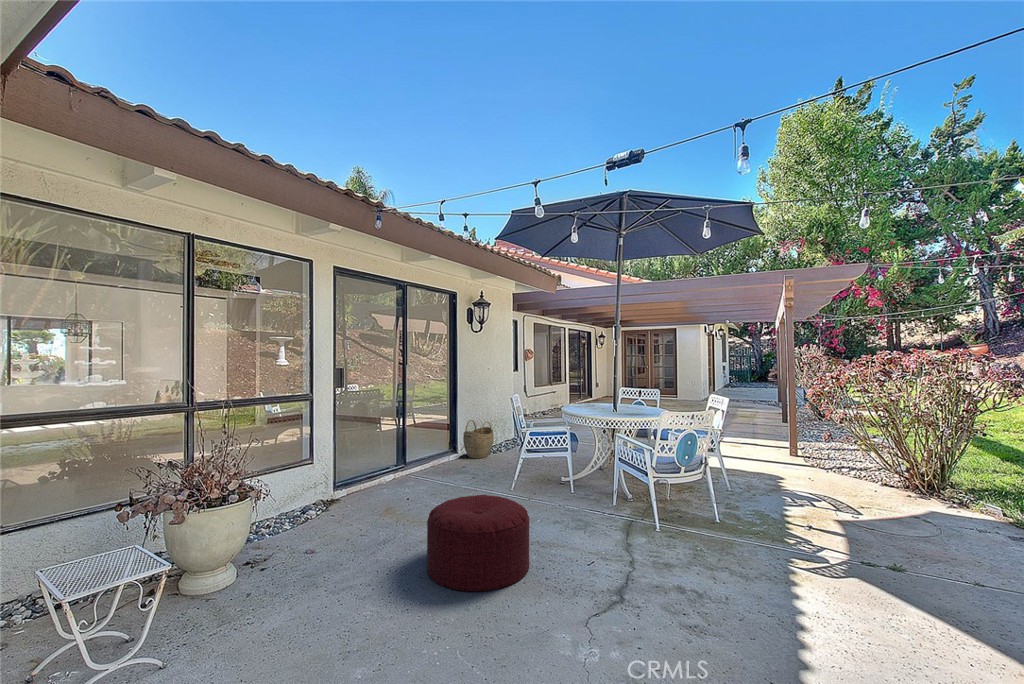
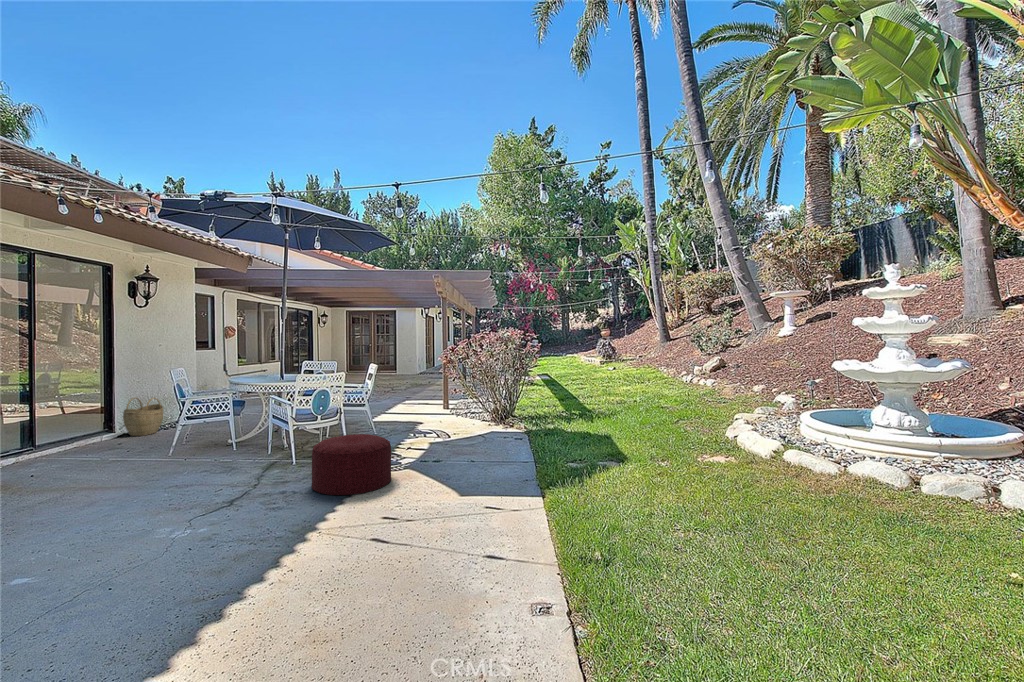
ottoman: present [427,495,529,591] -> present [312,434,391,495]

